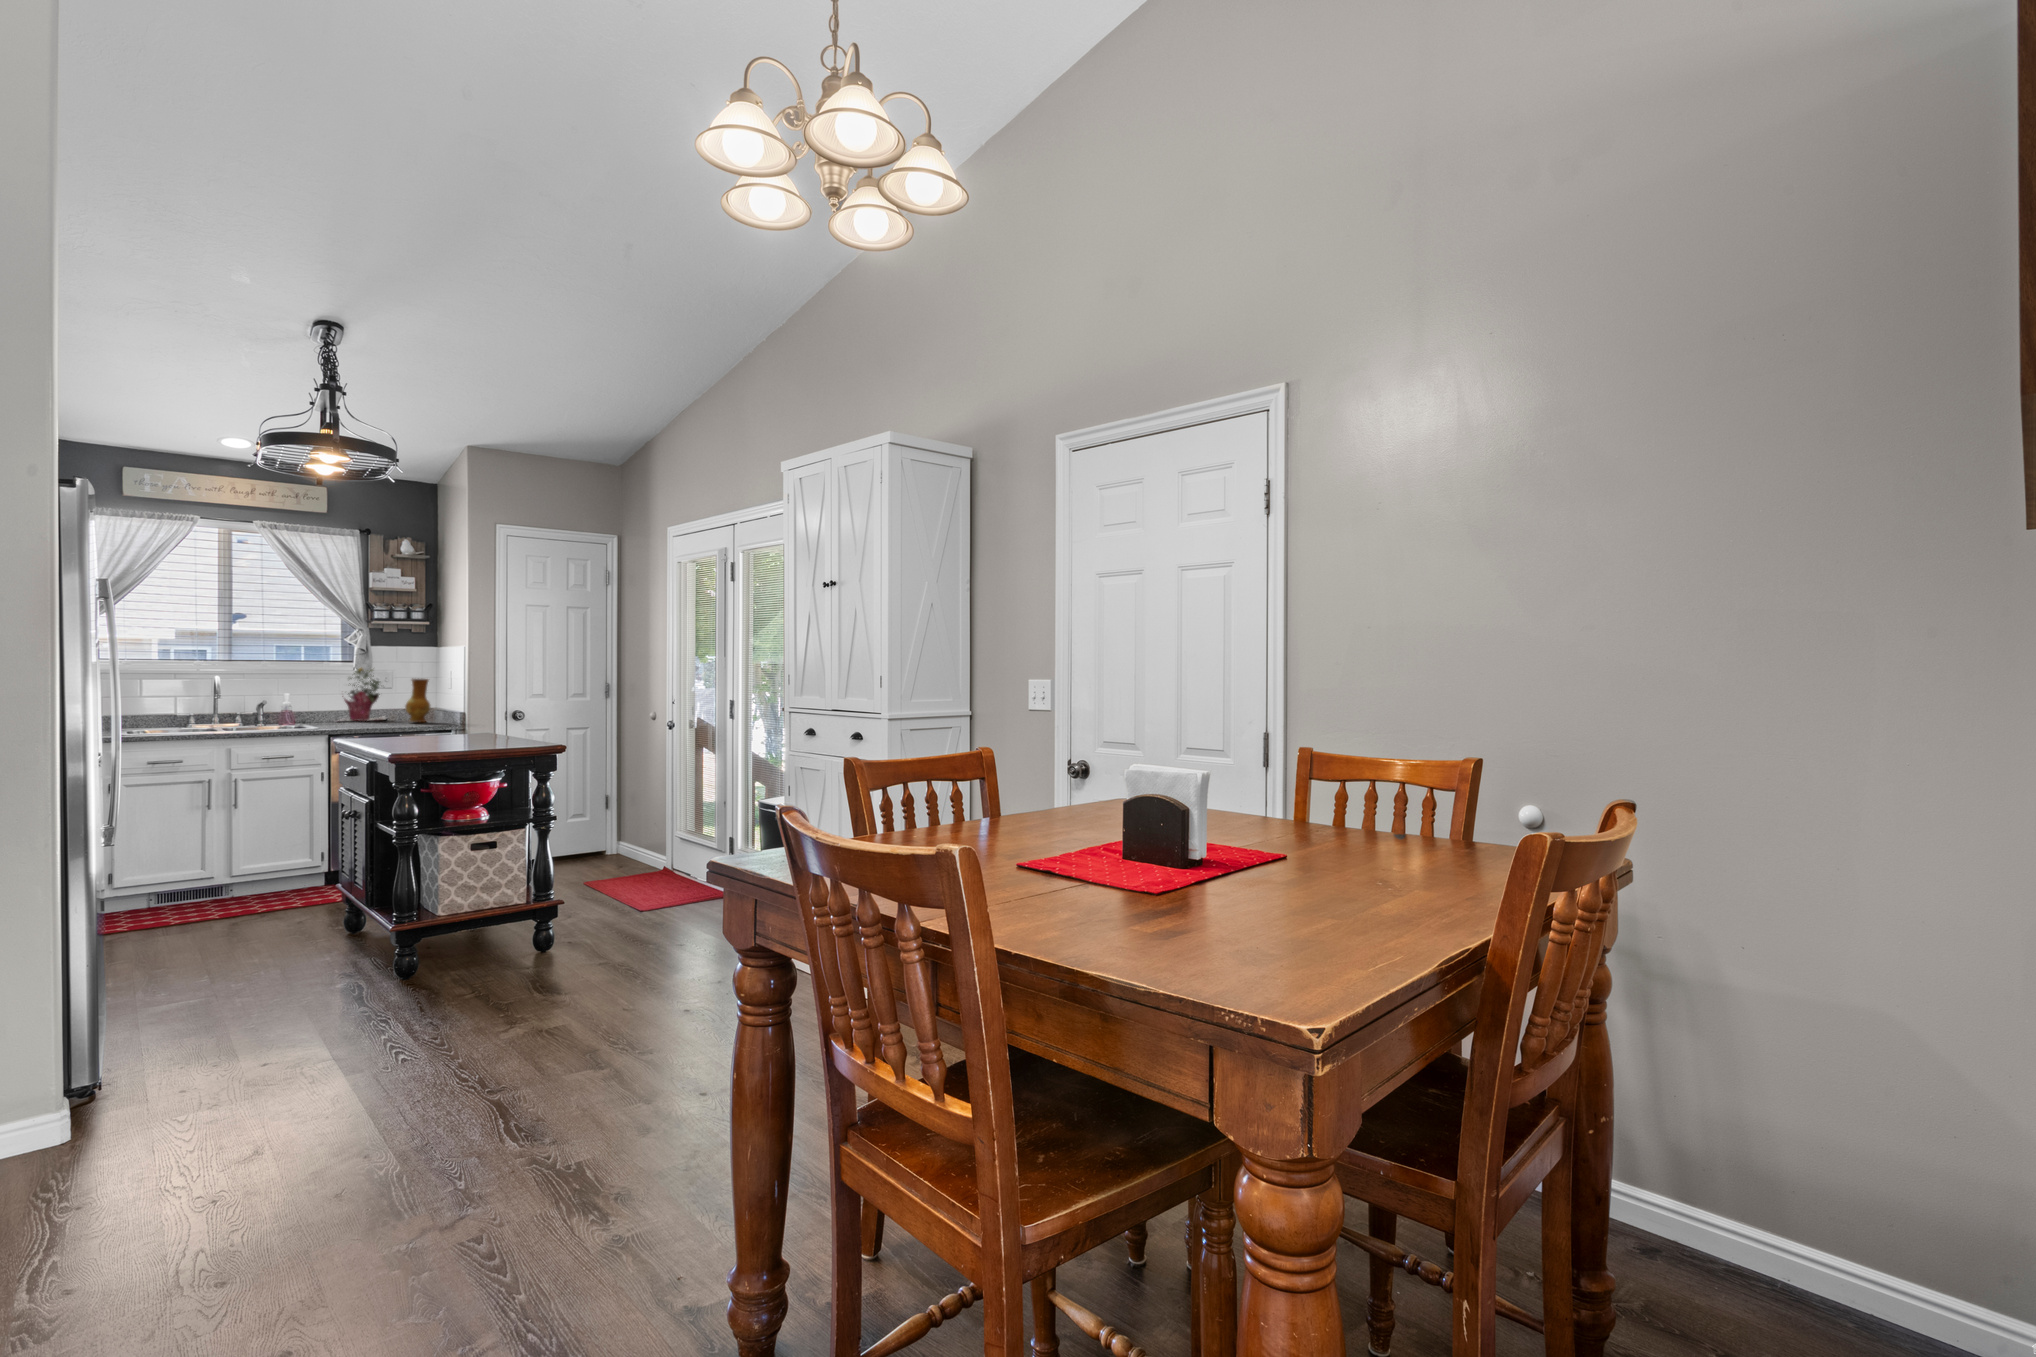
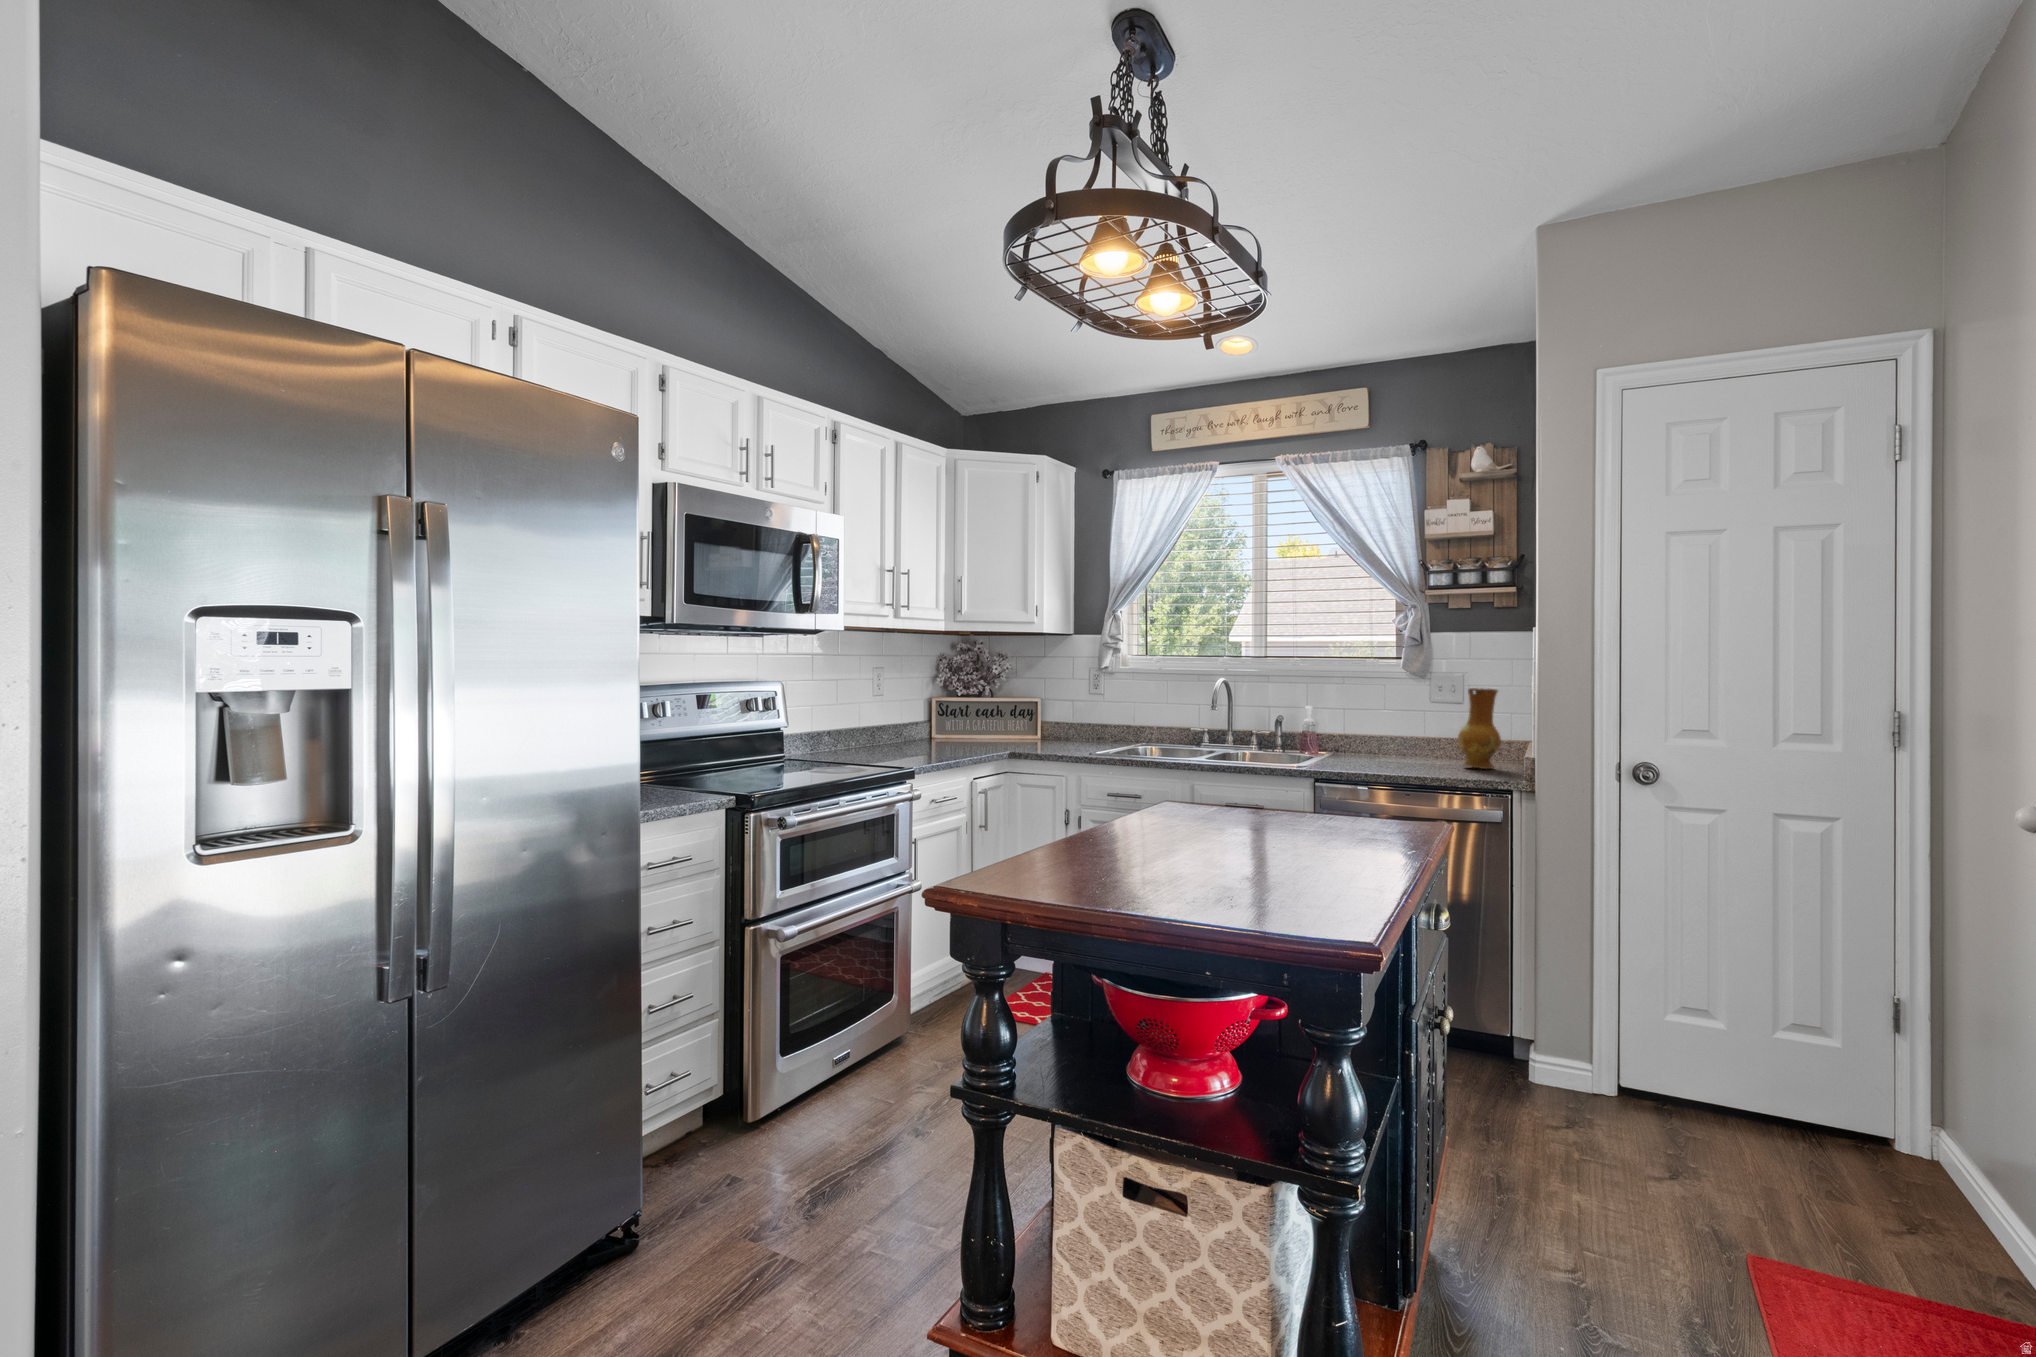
potted plant: present [341,668,386,721] -> none [1367,666,1459,759]

